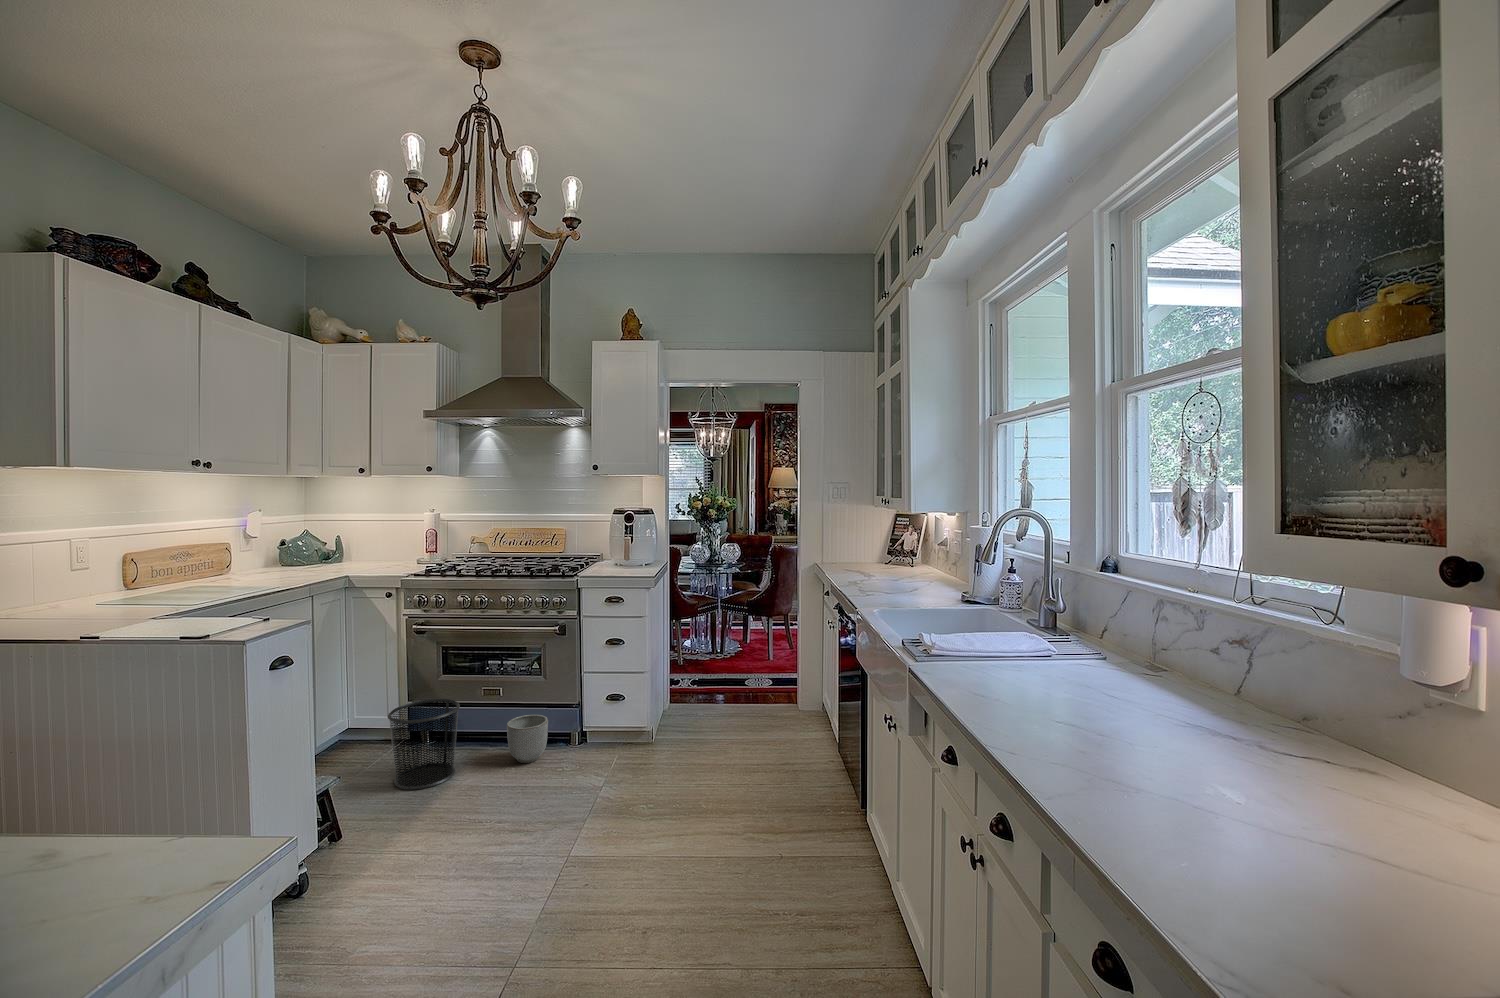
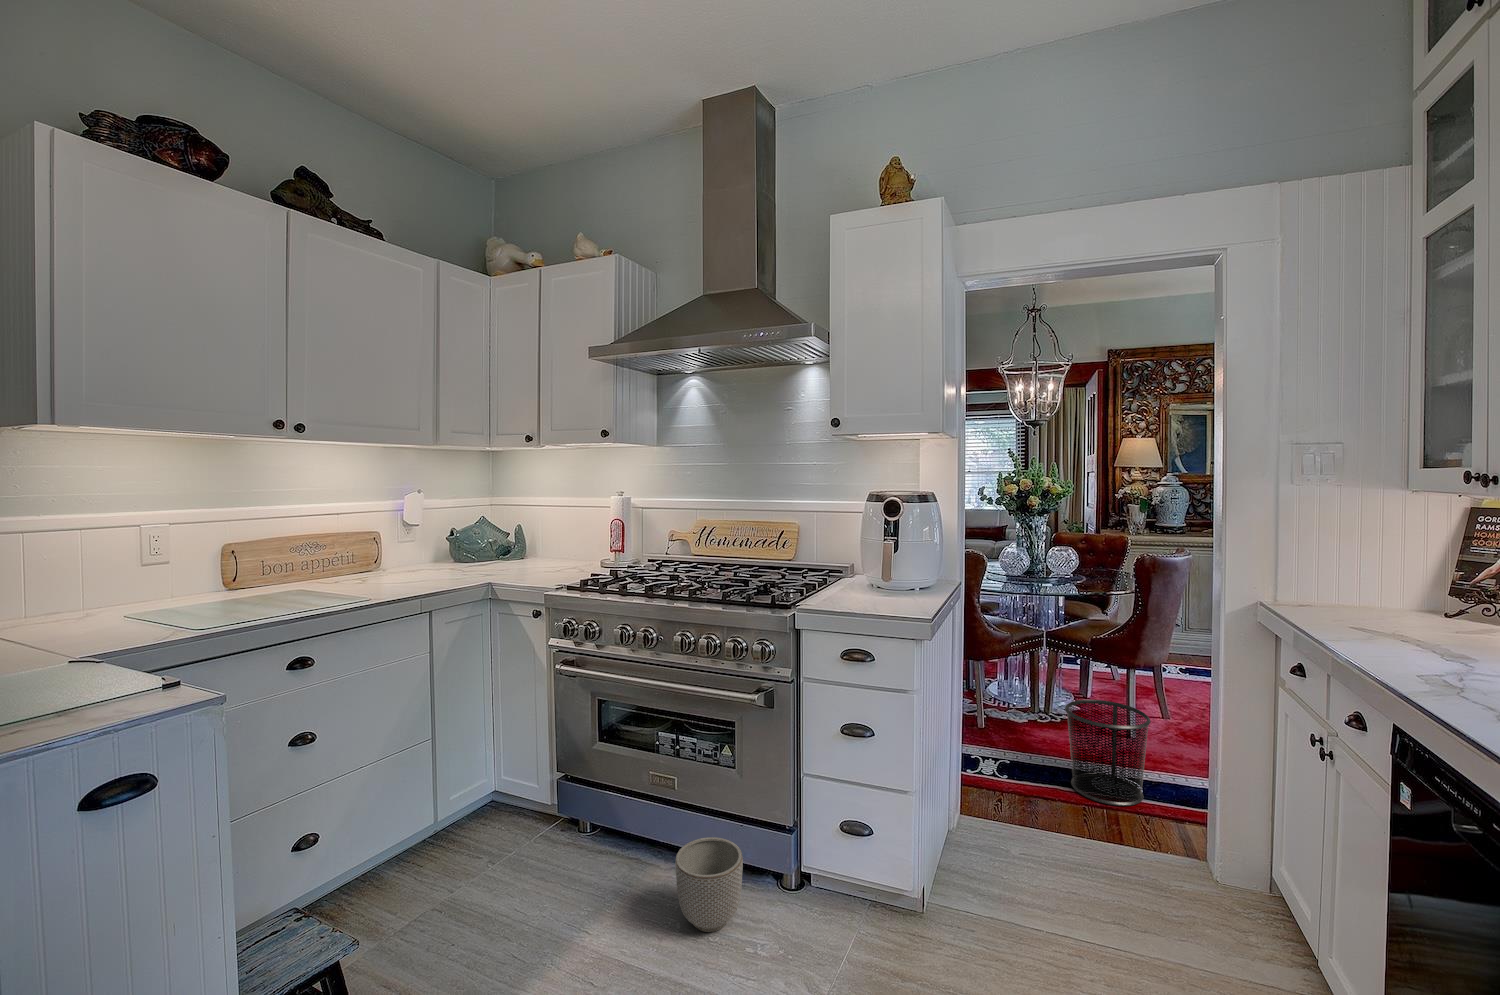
waste bin: present [388,699,460,790] -> present [1065,700,1151,806]

